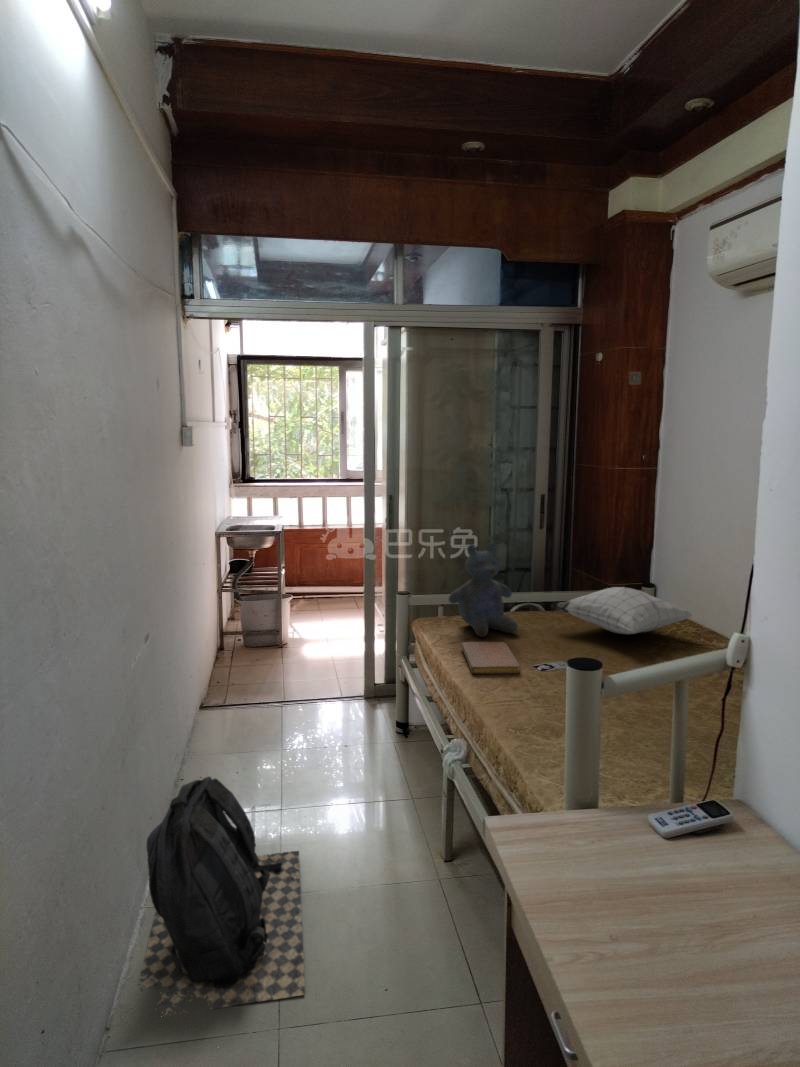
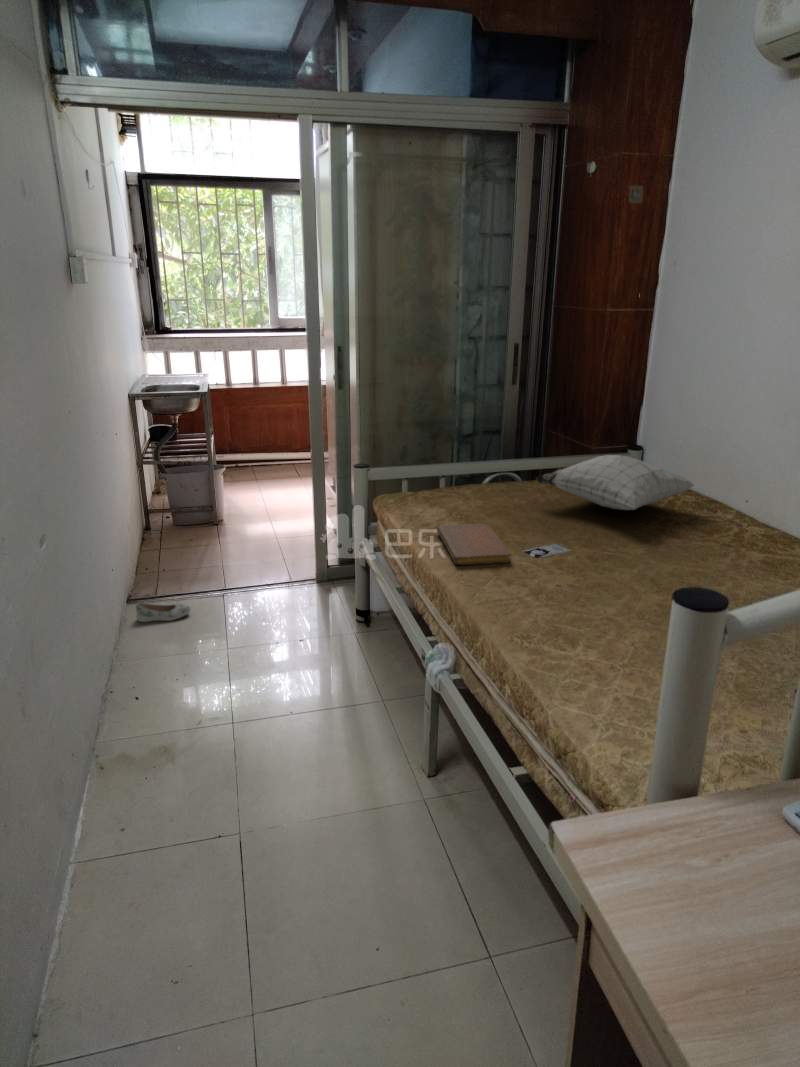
stuffed bear: present [449,543,518,637] -> none [418,405,498,517]
shoe: none [205,708,252,726] -> present [136,603,191,622]
backpack: present [139,777,305,1015] -> none [67,711,282,1009]

